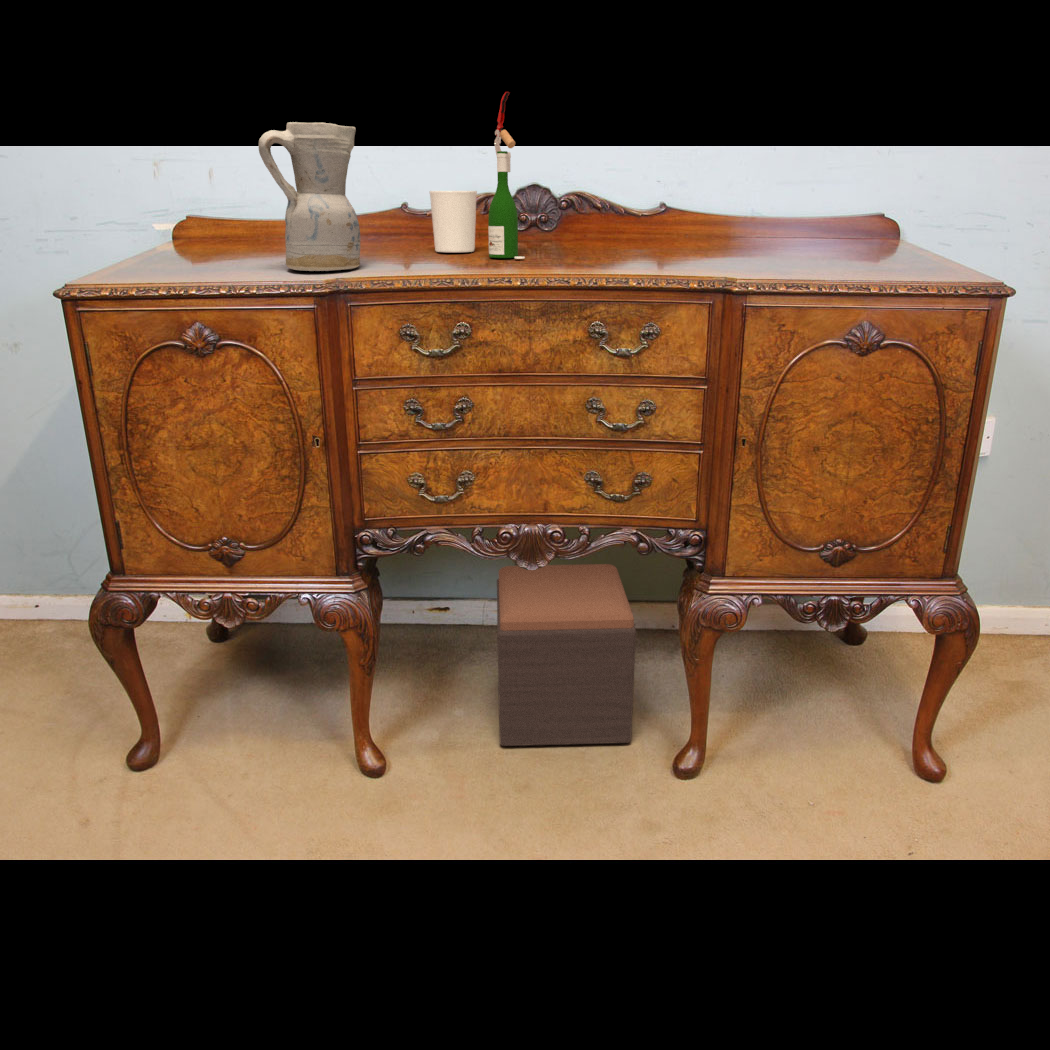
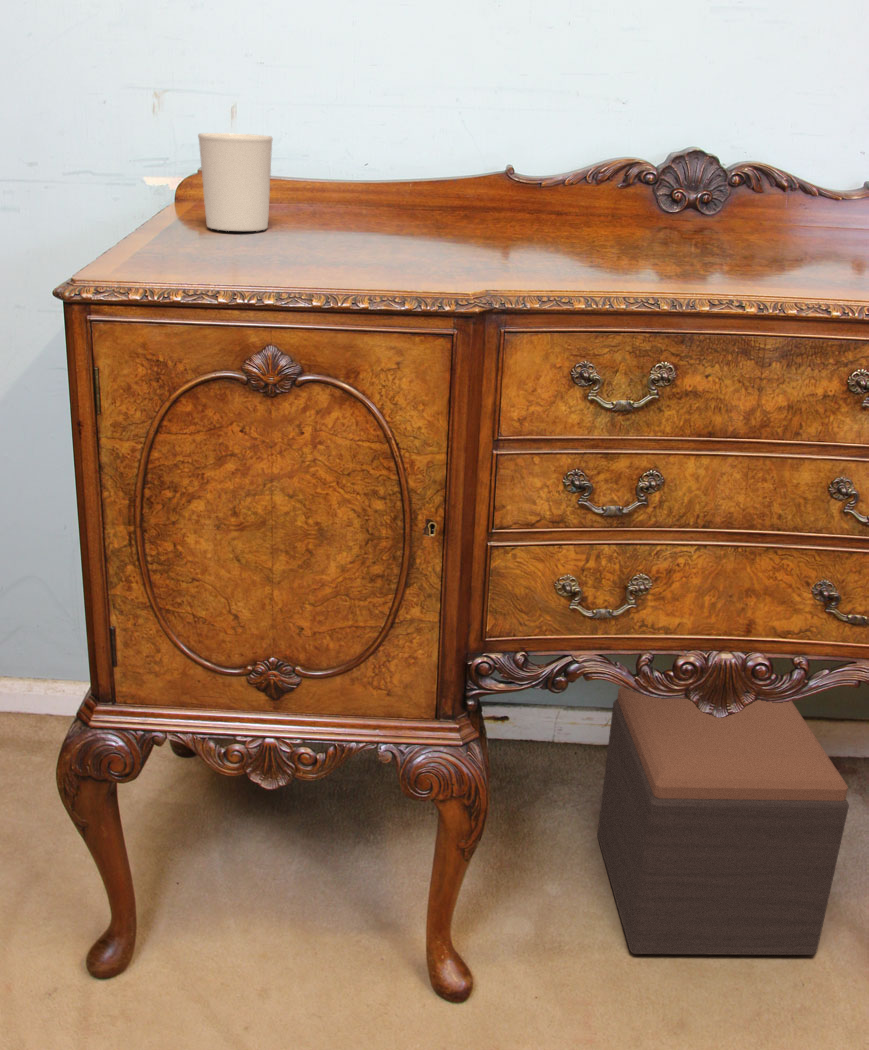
wine bottle: present [488,92,525,259] -> none [660,4,725,253]
ceramic pitcher: present [259,122,360,271] -> none [368,39,510,266]
candle holder: present [430,191,477,252] -> present [198,133,272,231]

